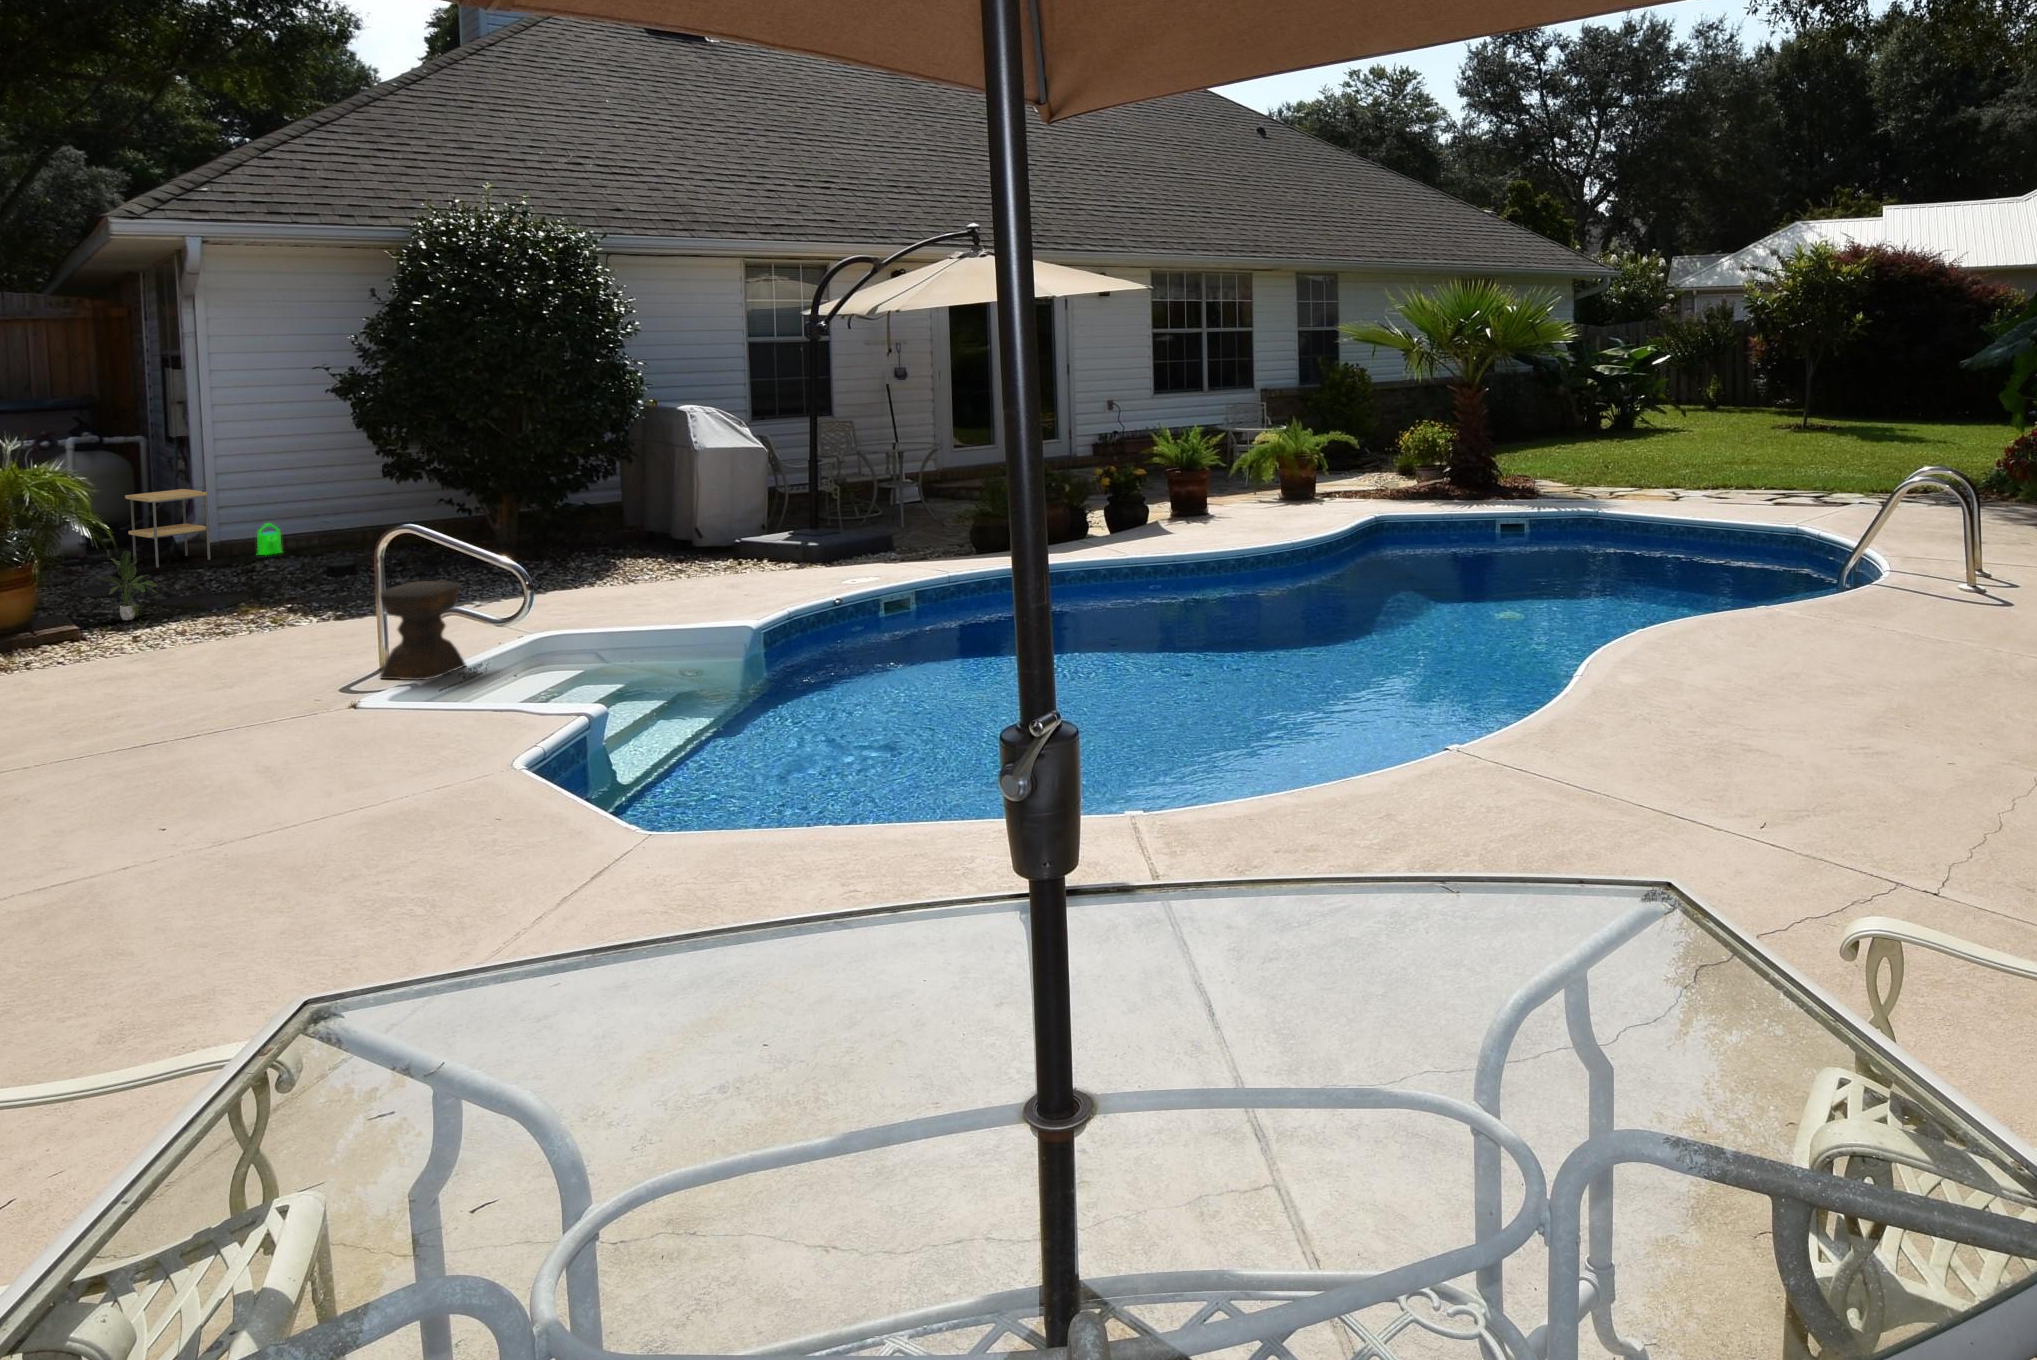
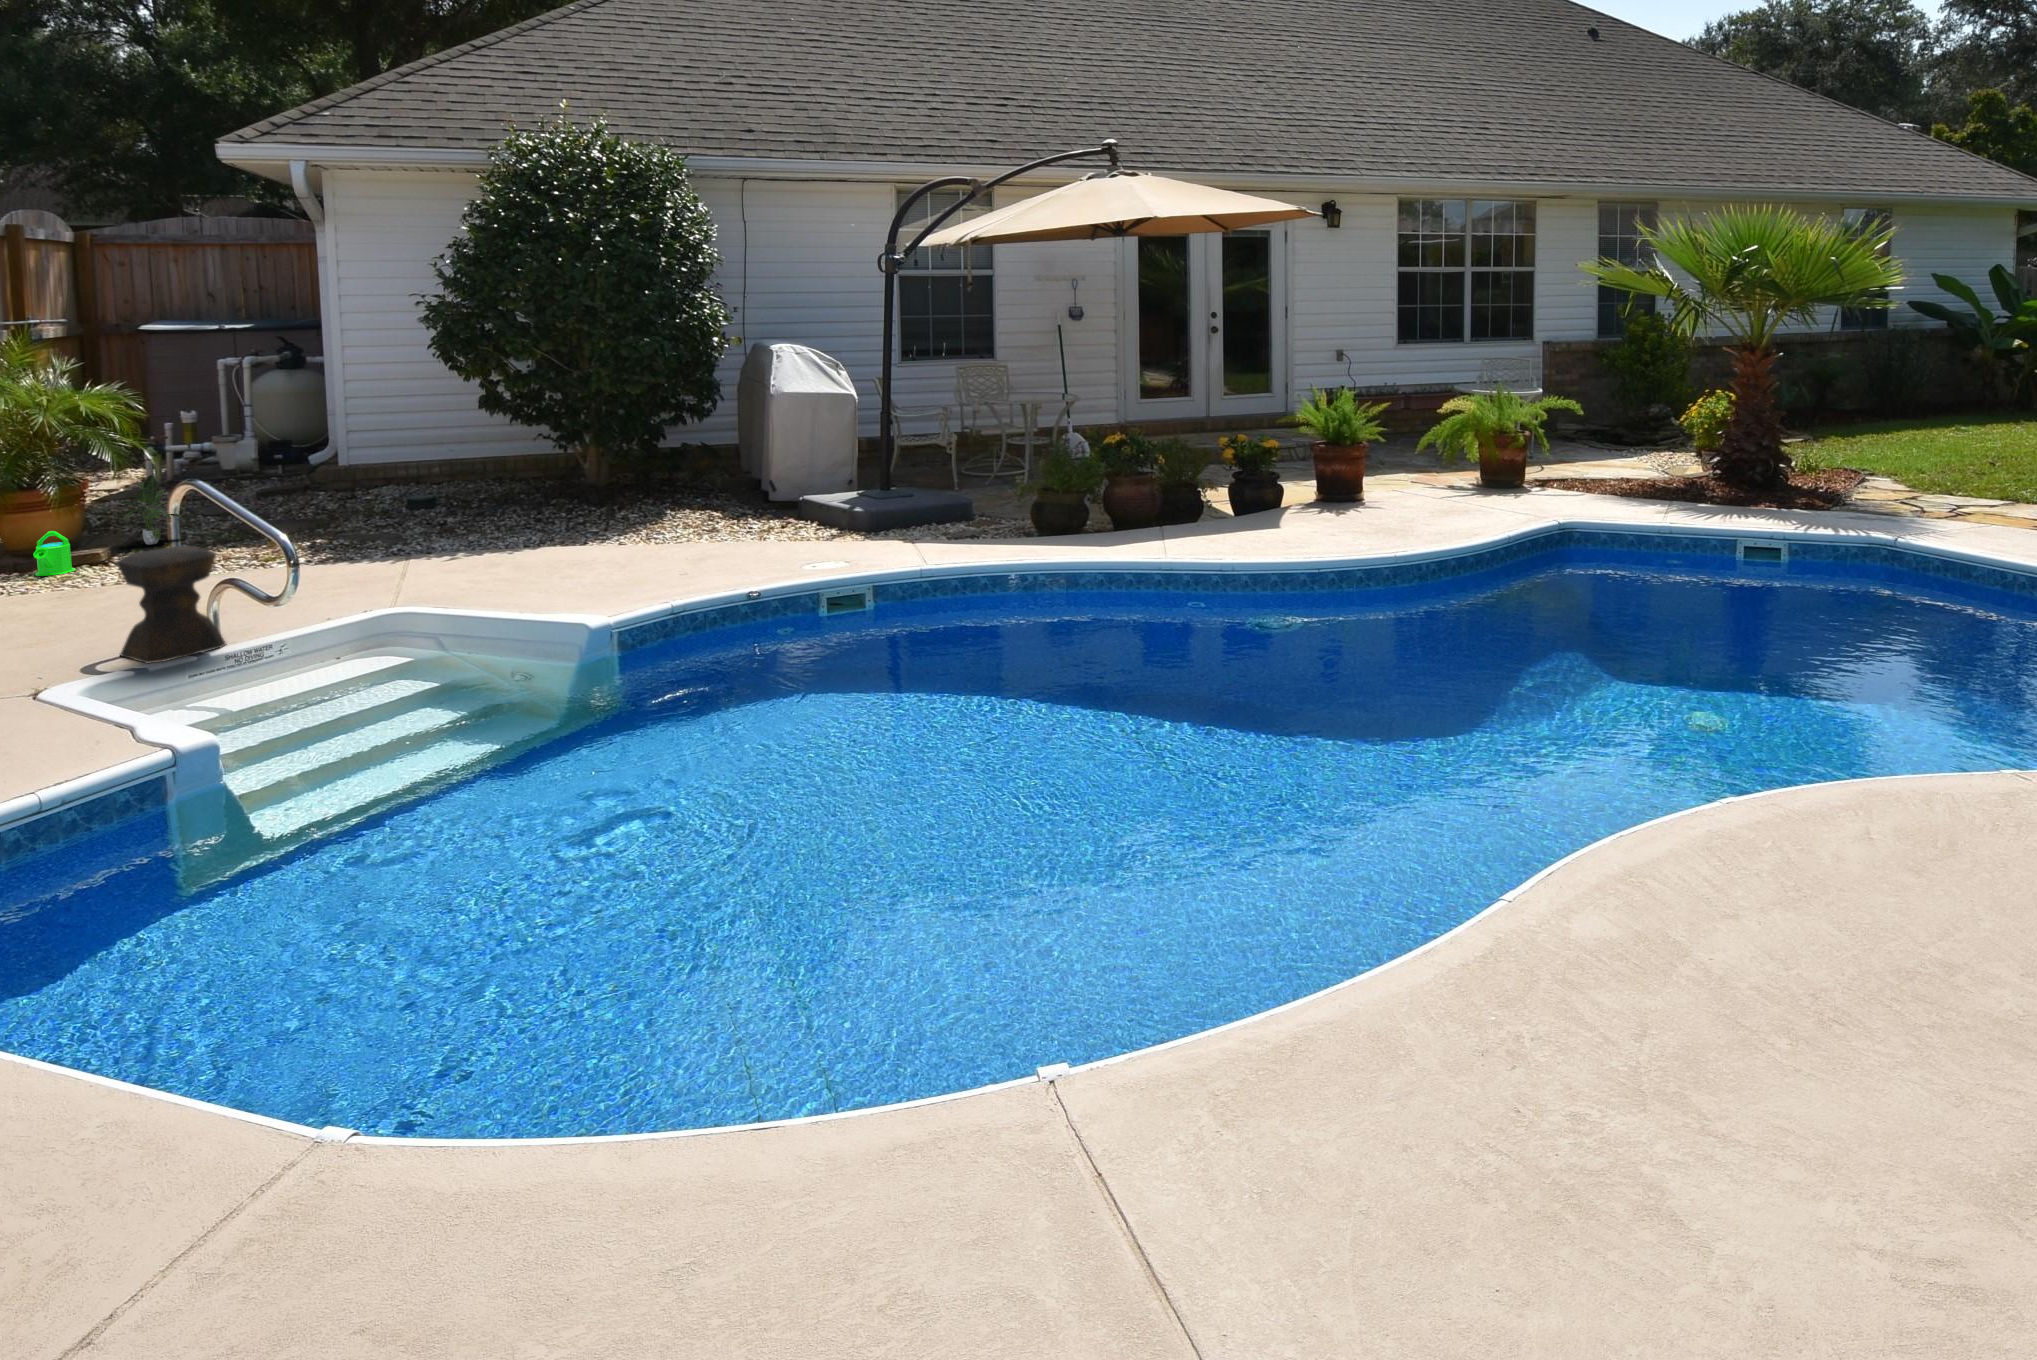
side table: present [125,489,210,567] -> none [271,410,341,486]
watering can: present [257,523,282,555] -> present [33,531,75,576]

